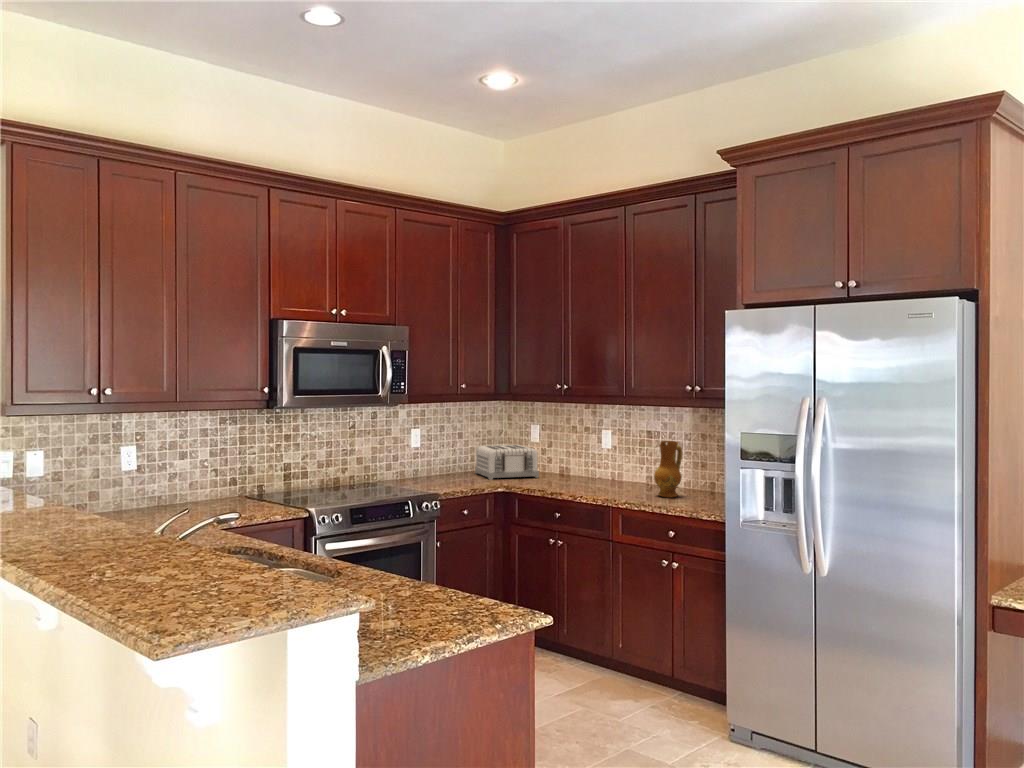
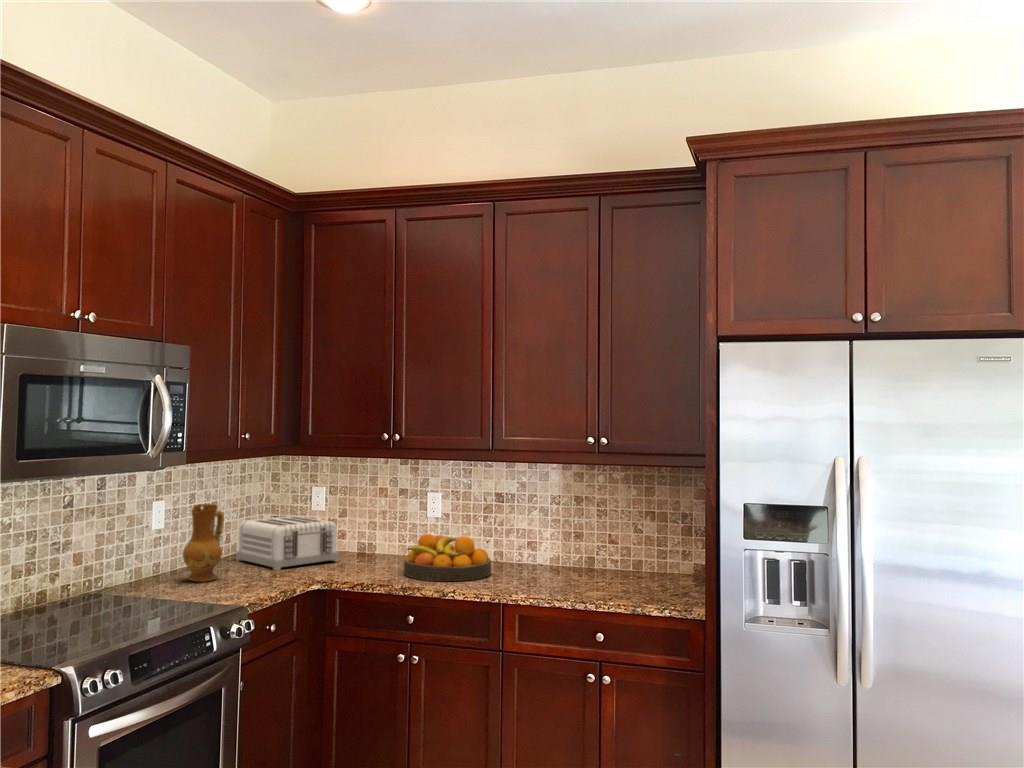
ceramic jug: present [654,441,682,497] -> present [183,504,224,582]
fruit bowl: none [564,459,631,493] -> present [404,534,491,581]

